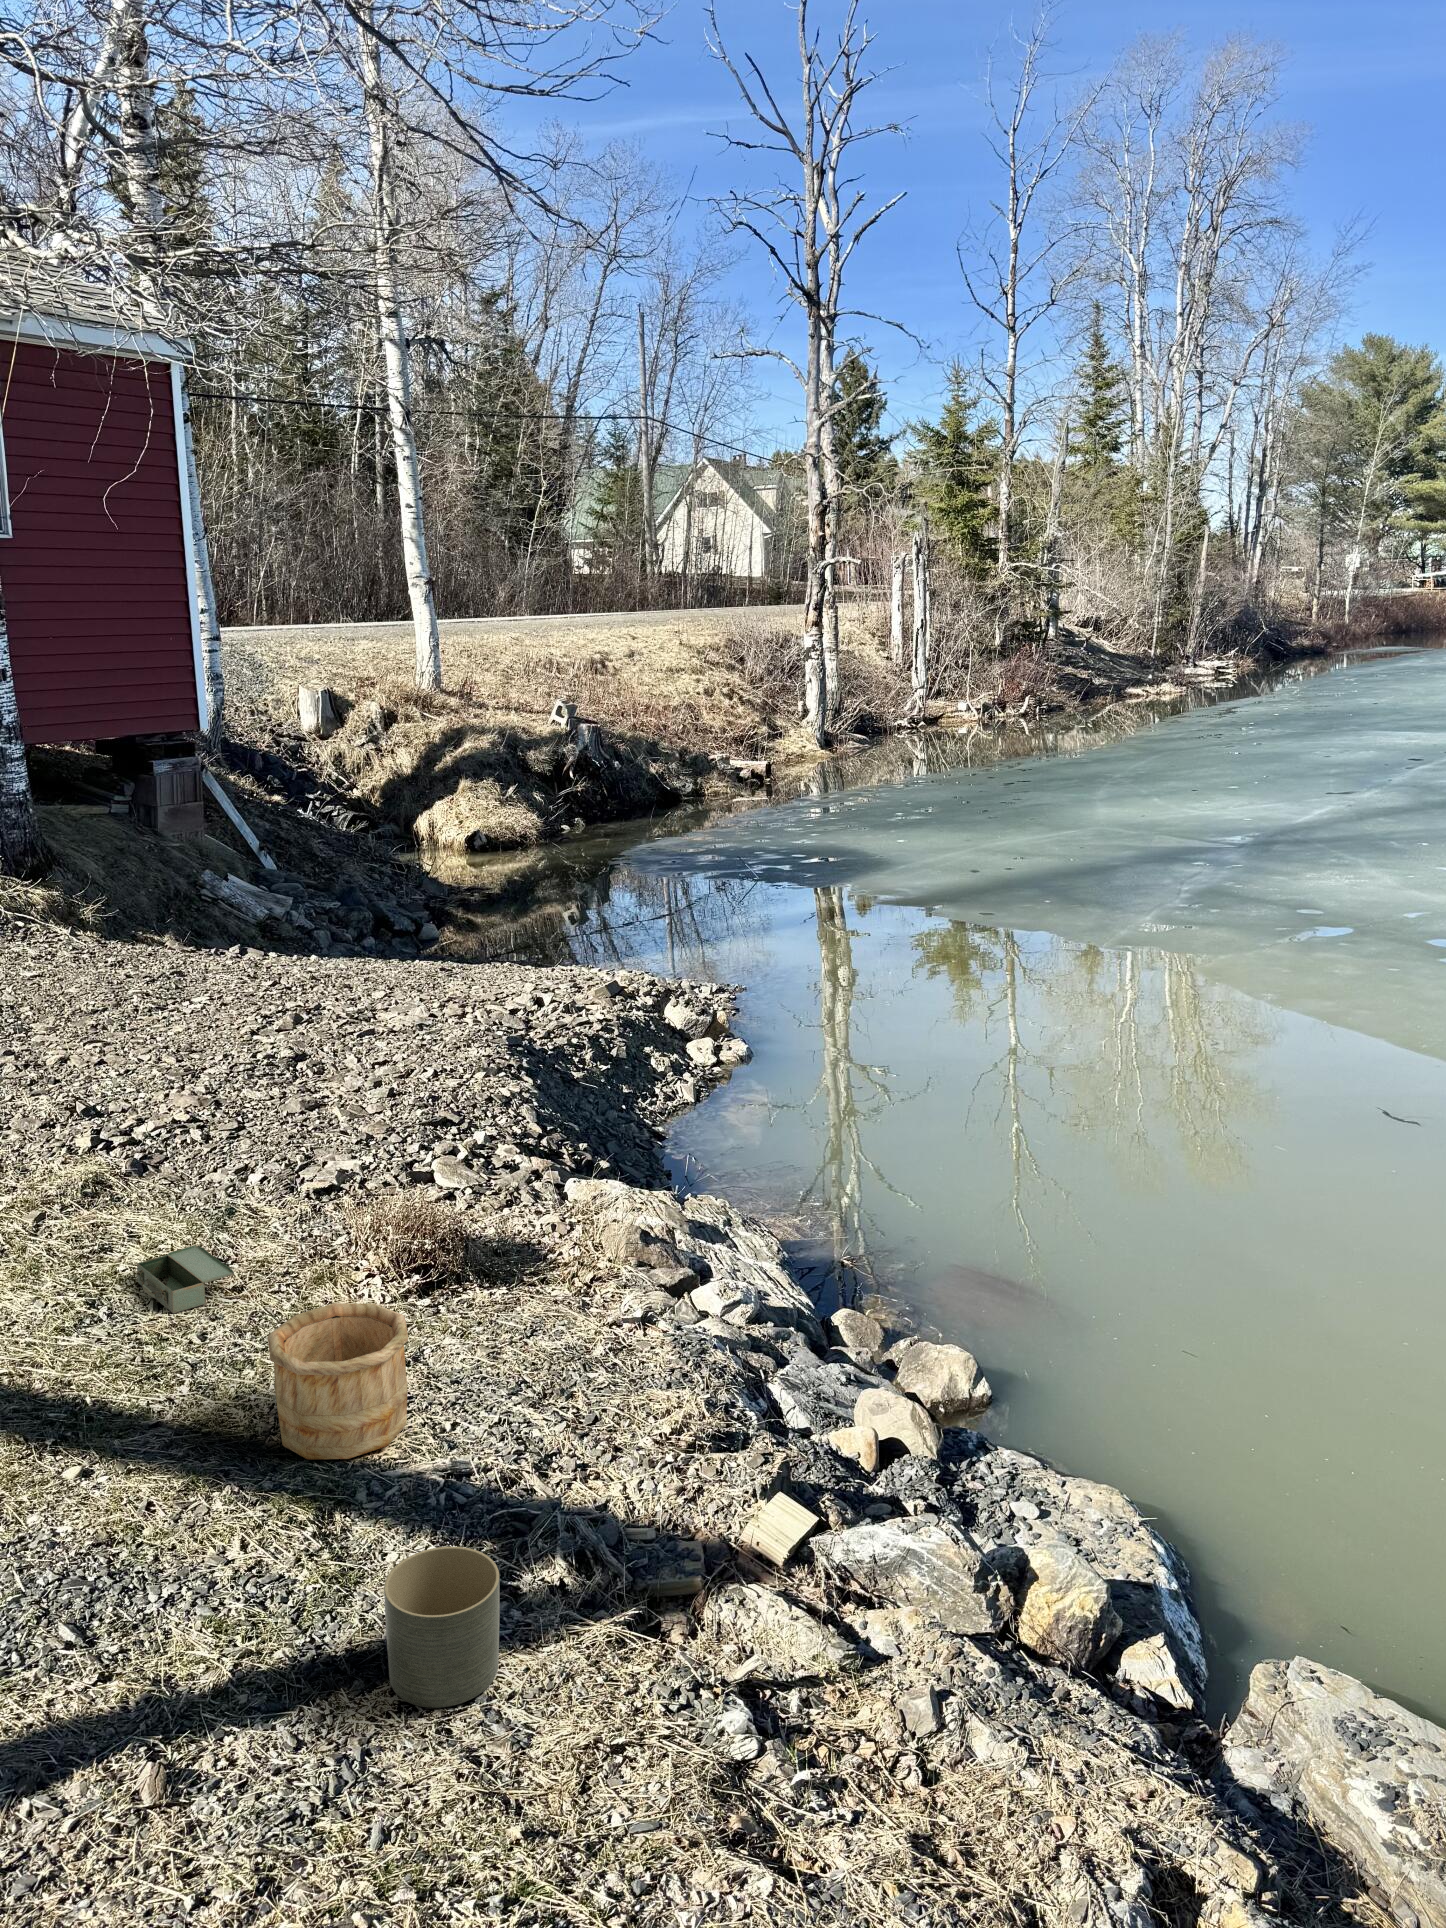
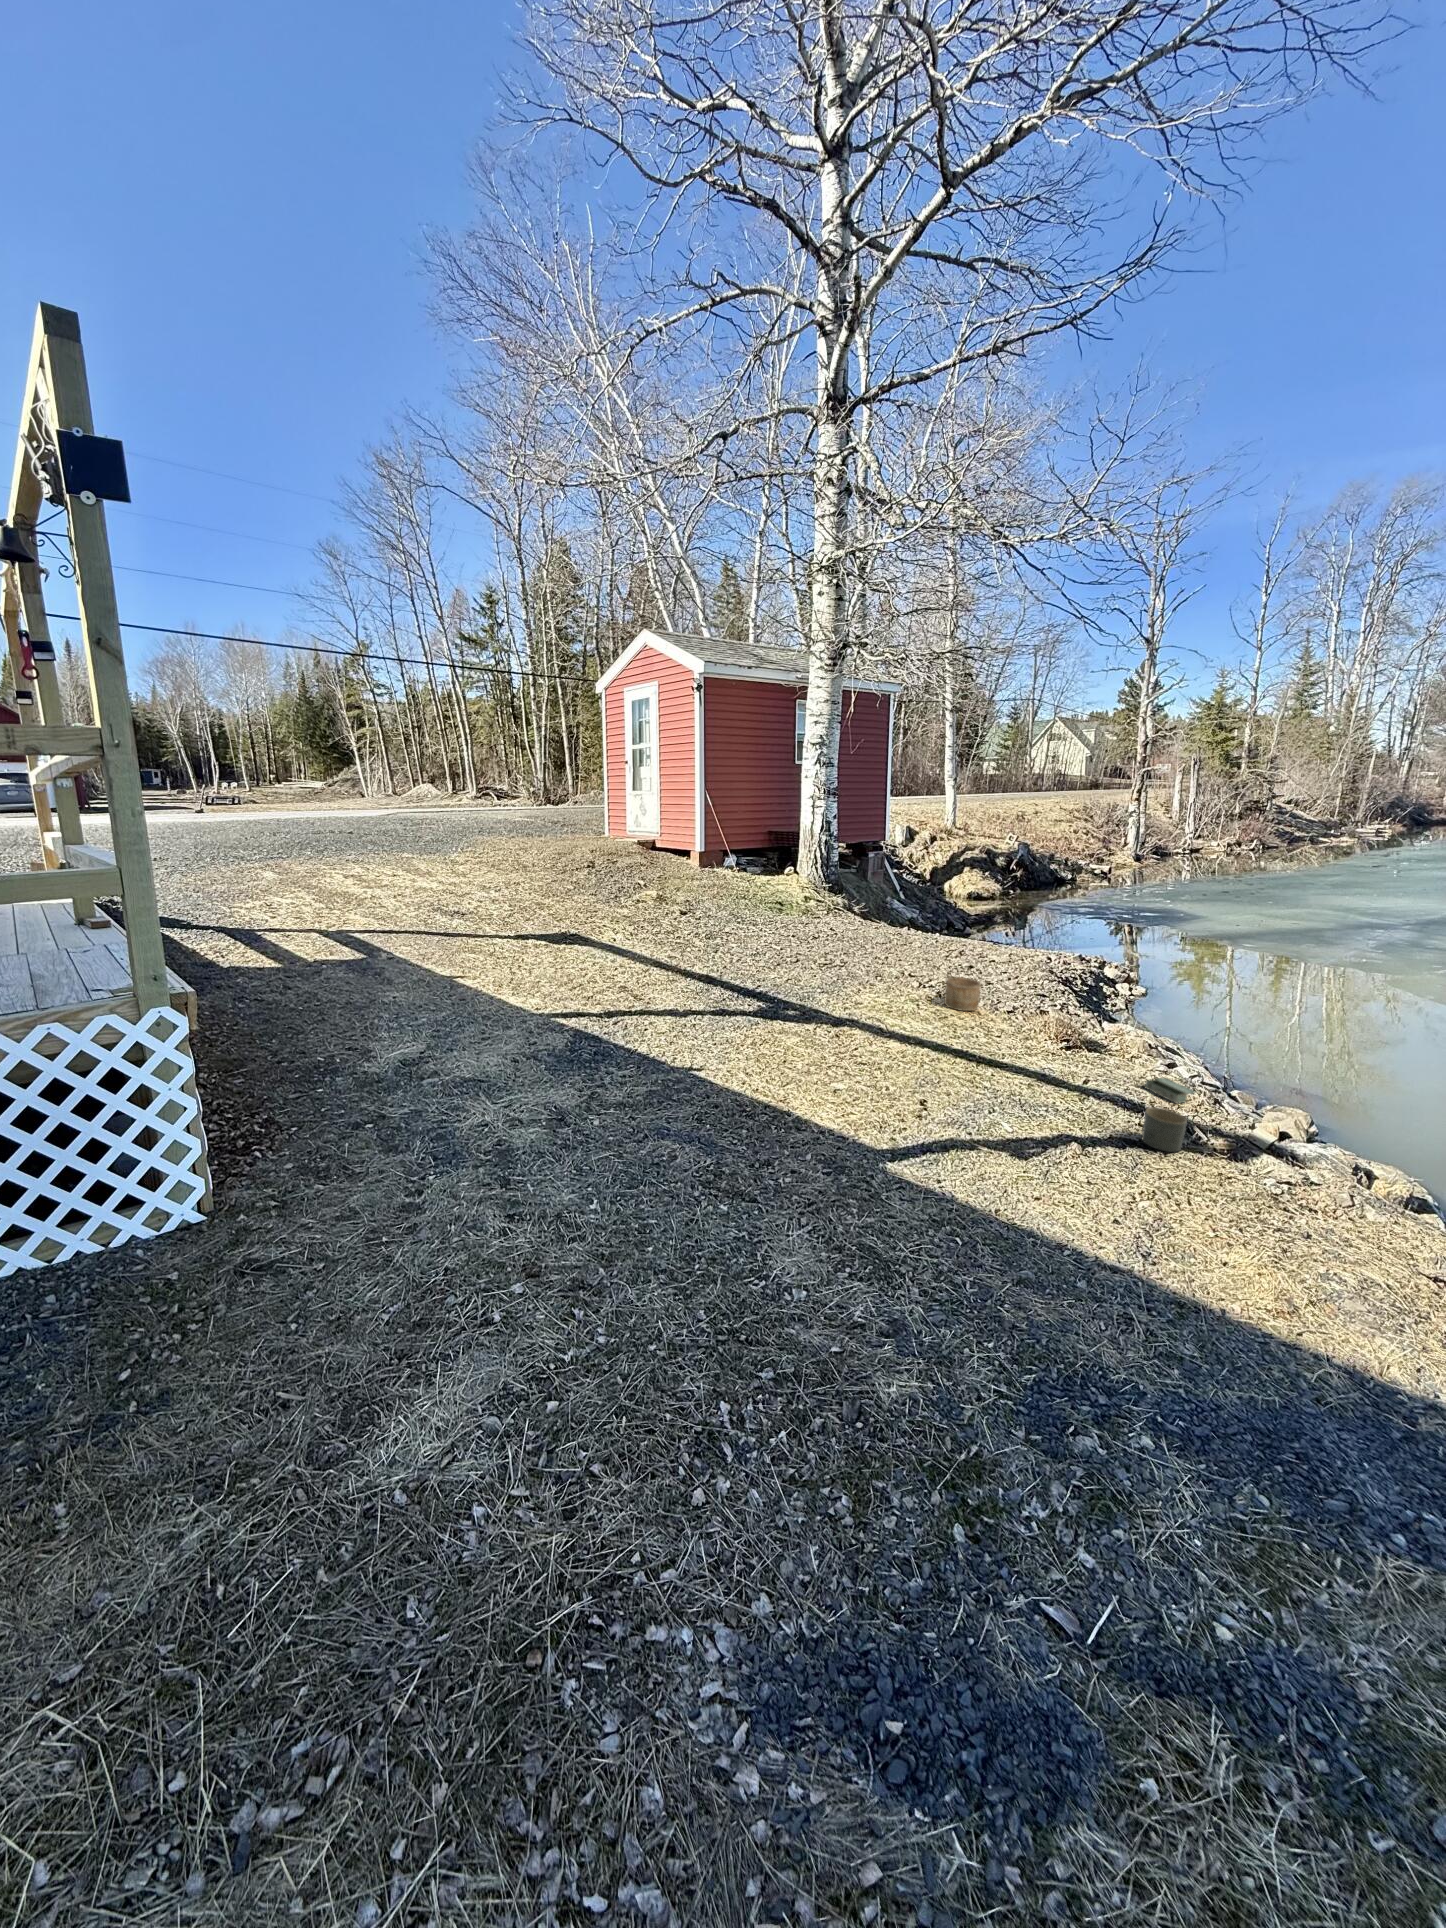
toolbox: present [137,1245,234,1313] -> present [1145,1078,1195,1103]
wooden bucket: present [267,1303,408,1460] -> present [944,977,981,1011]

